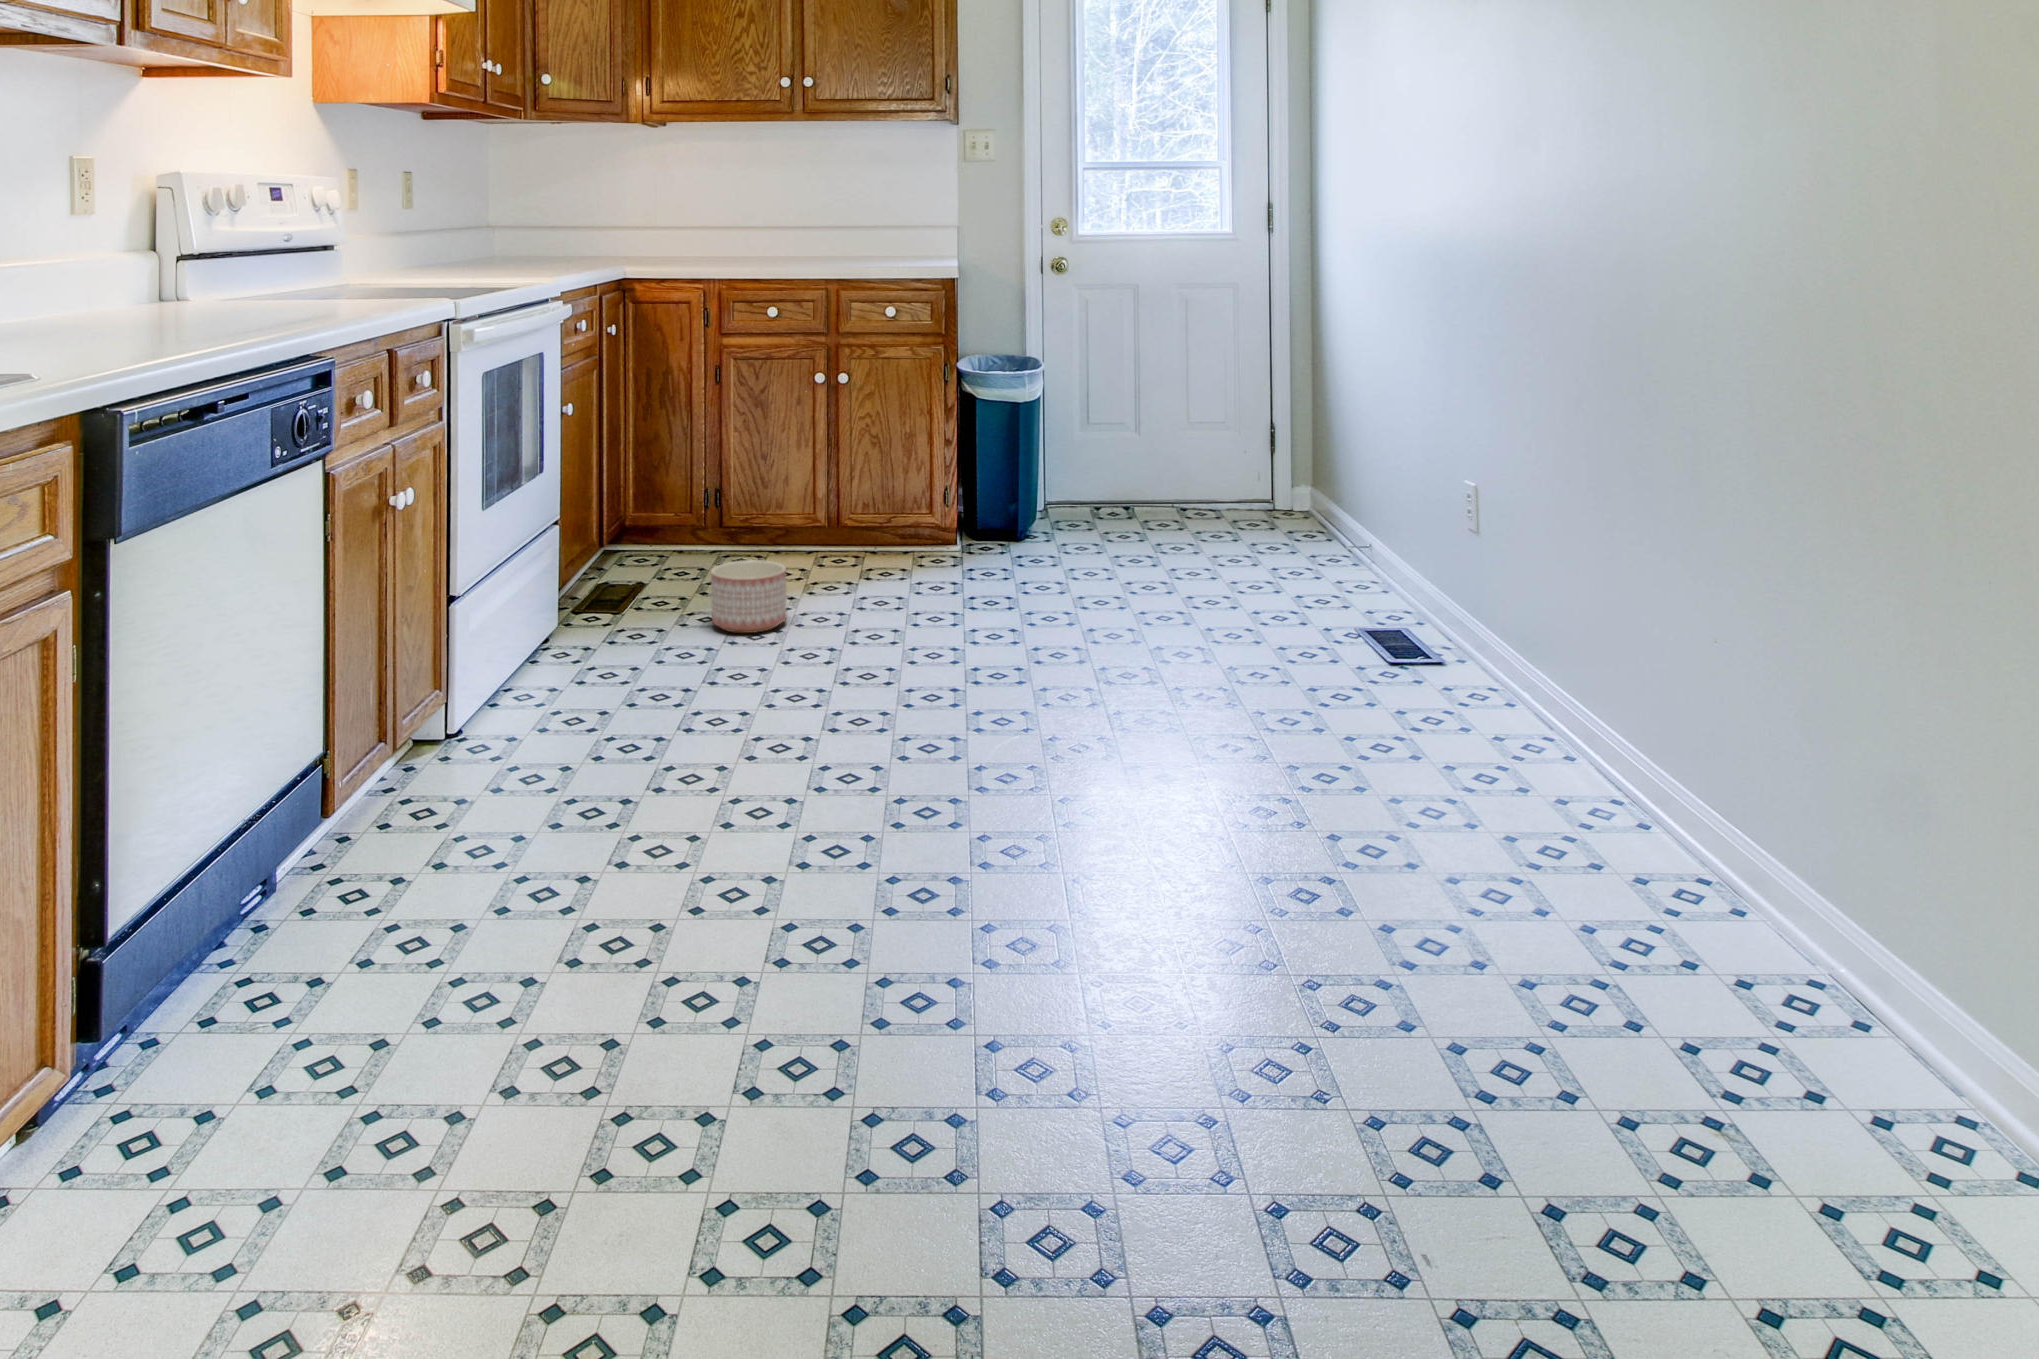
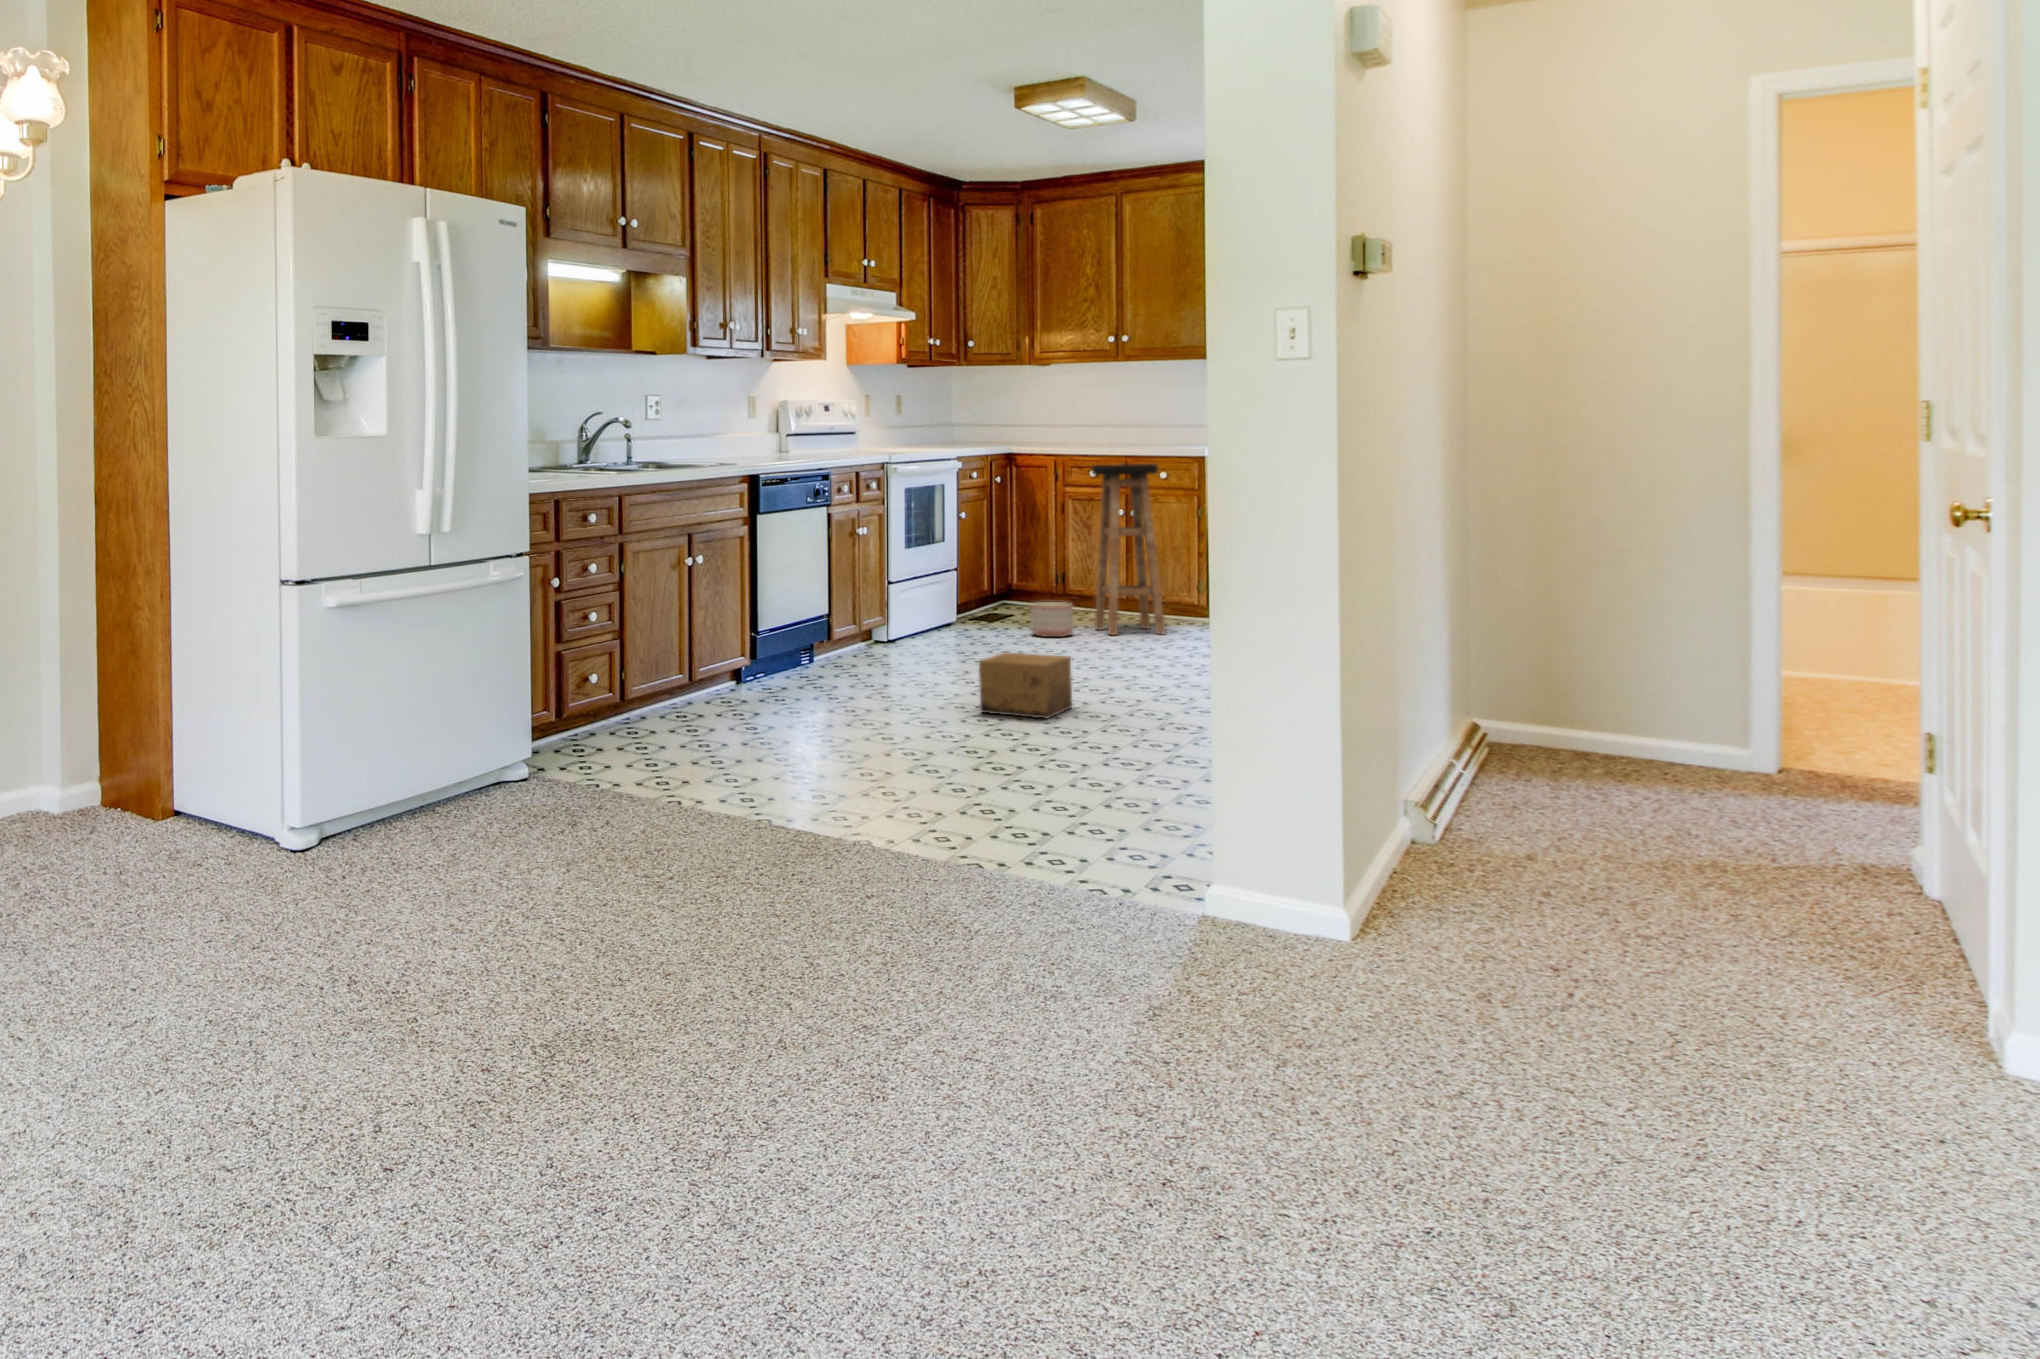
bar stool: none [802,309,927,614] -> present [1092,464,1165,635]
cardboard box: none [921,902,1129,1155] -> present [979,652,1072,718]

